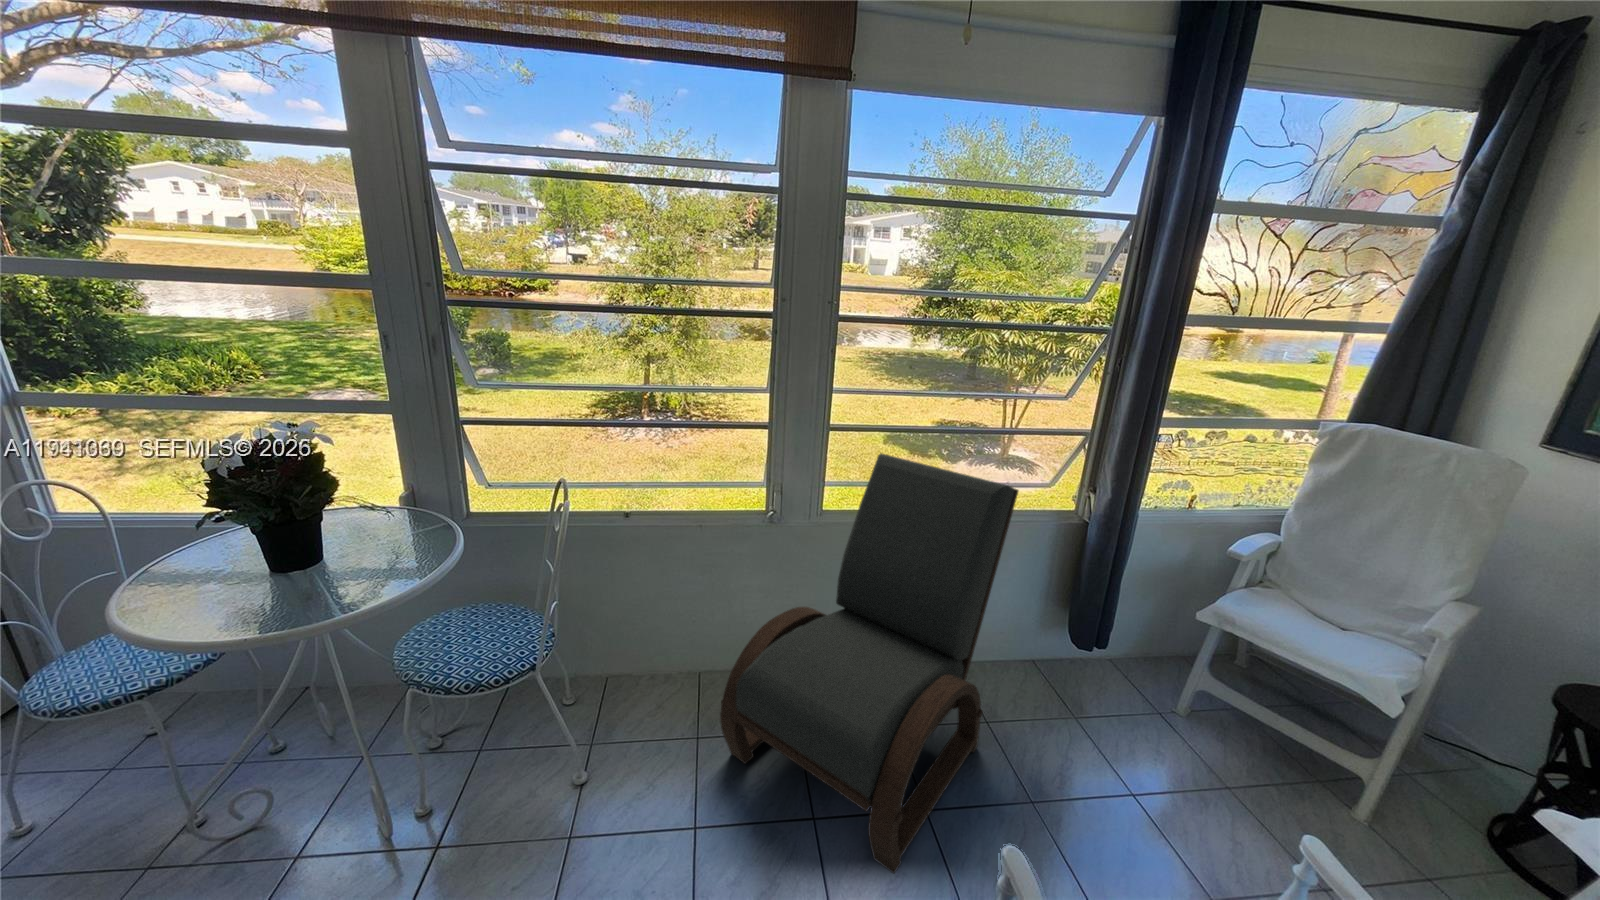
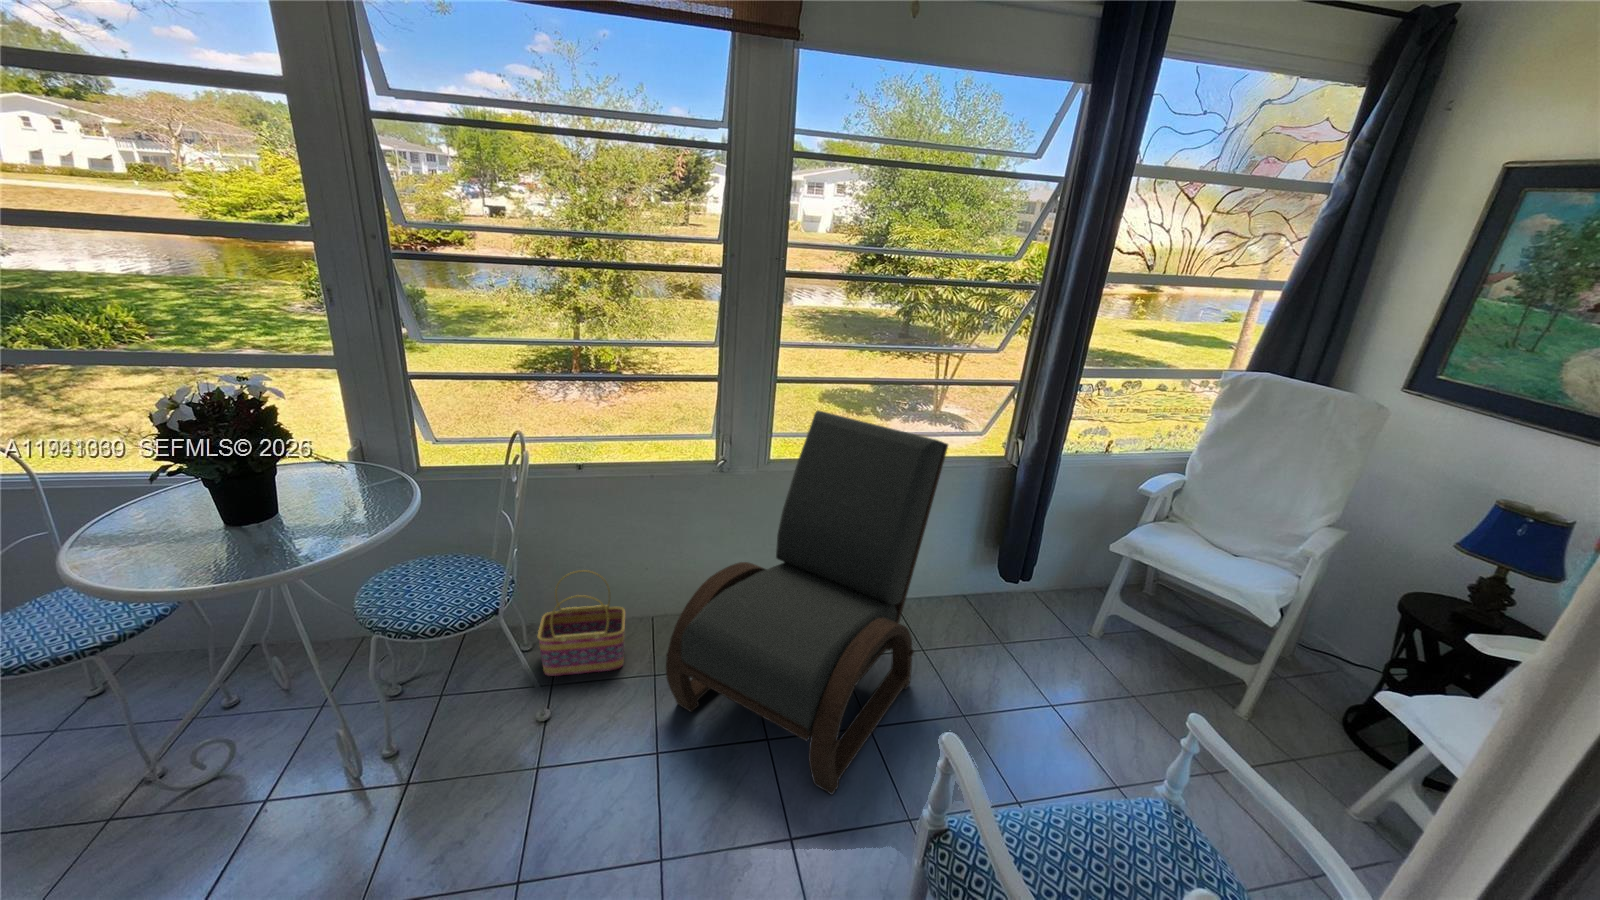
basket: none [597,608,684,715] -> present [537,570,625,676]

